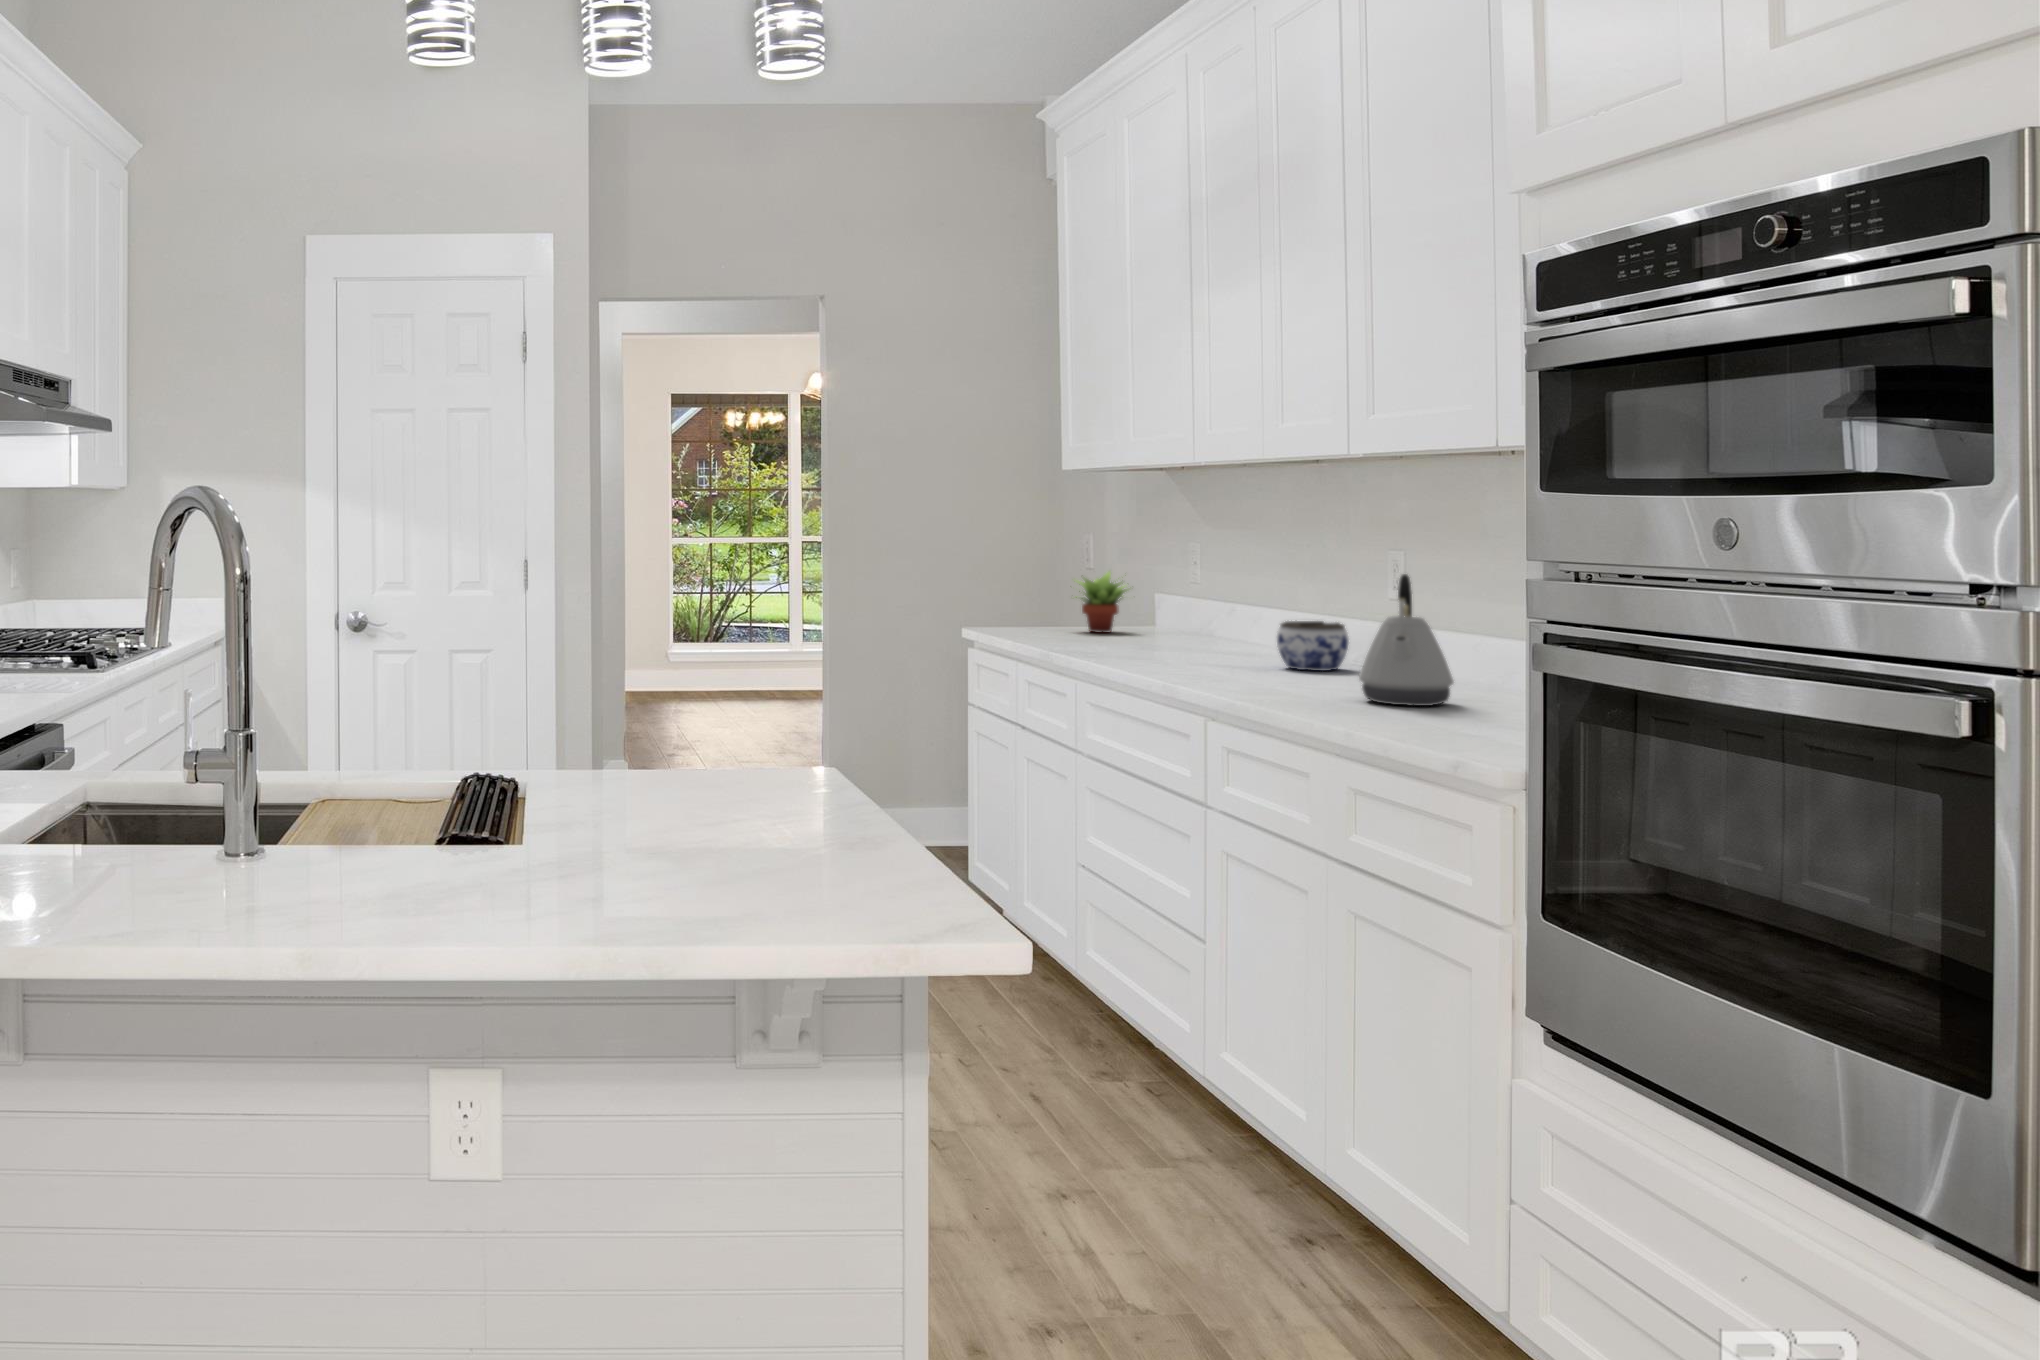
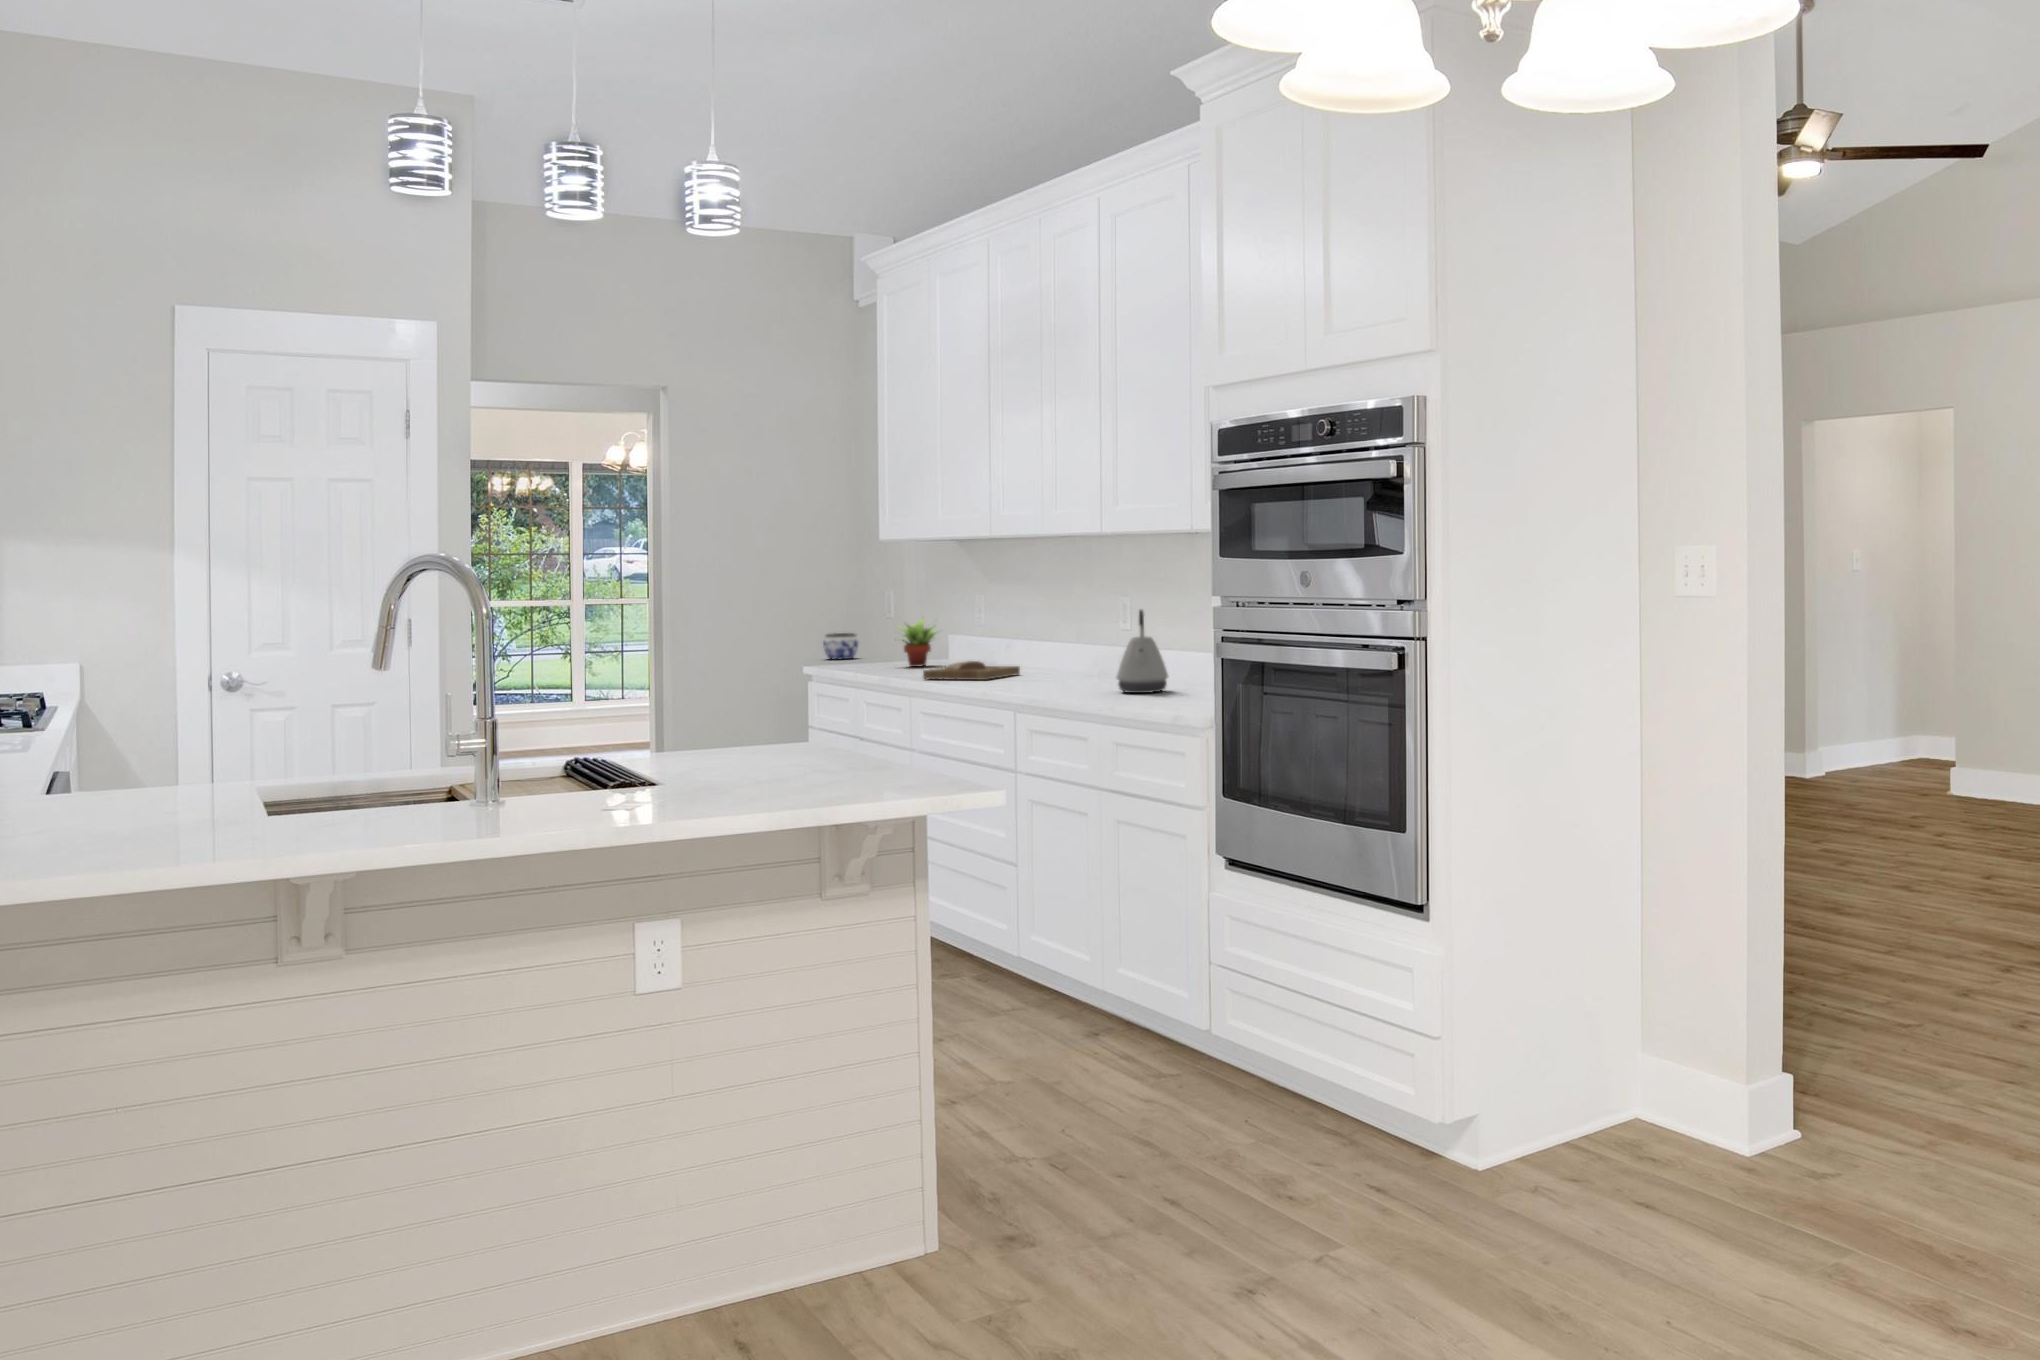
jar: present [1277,621,1349,671] -> present [823,633,858,659]
tray: none [1085,633,1229,661] -> present [923,661,1020,680]

